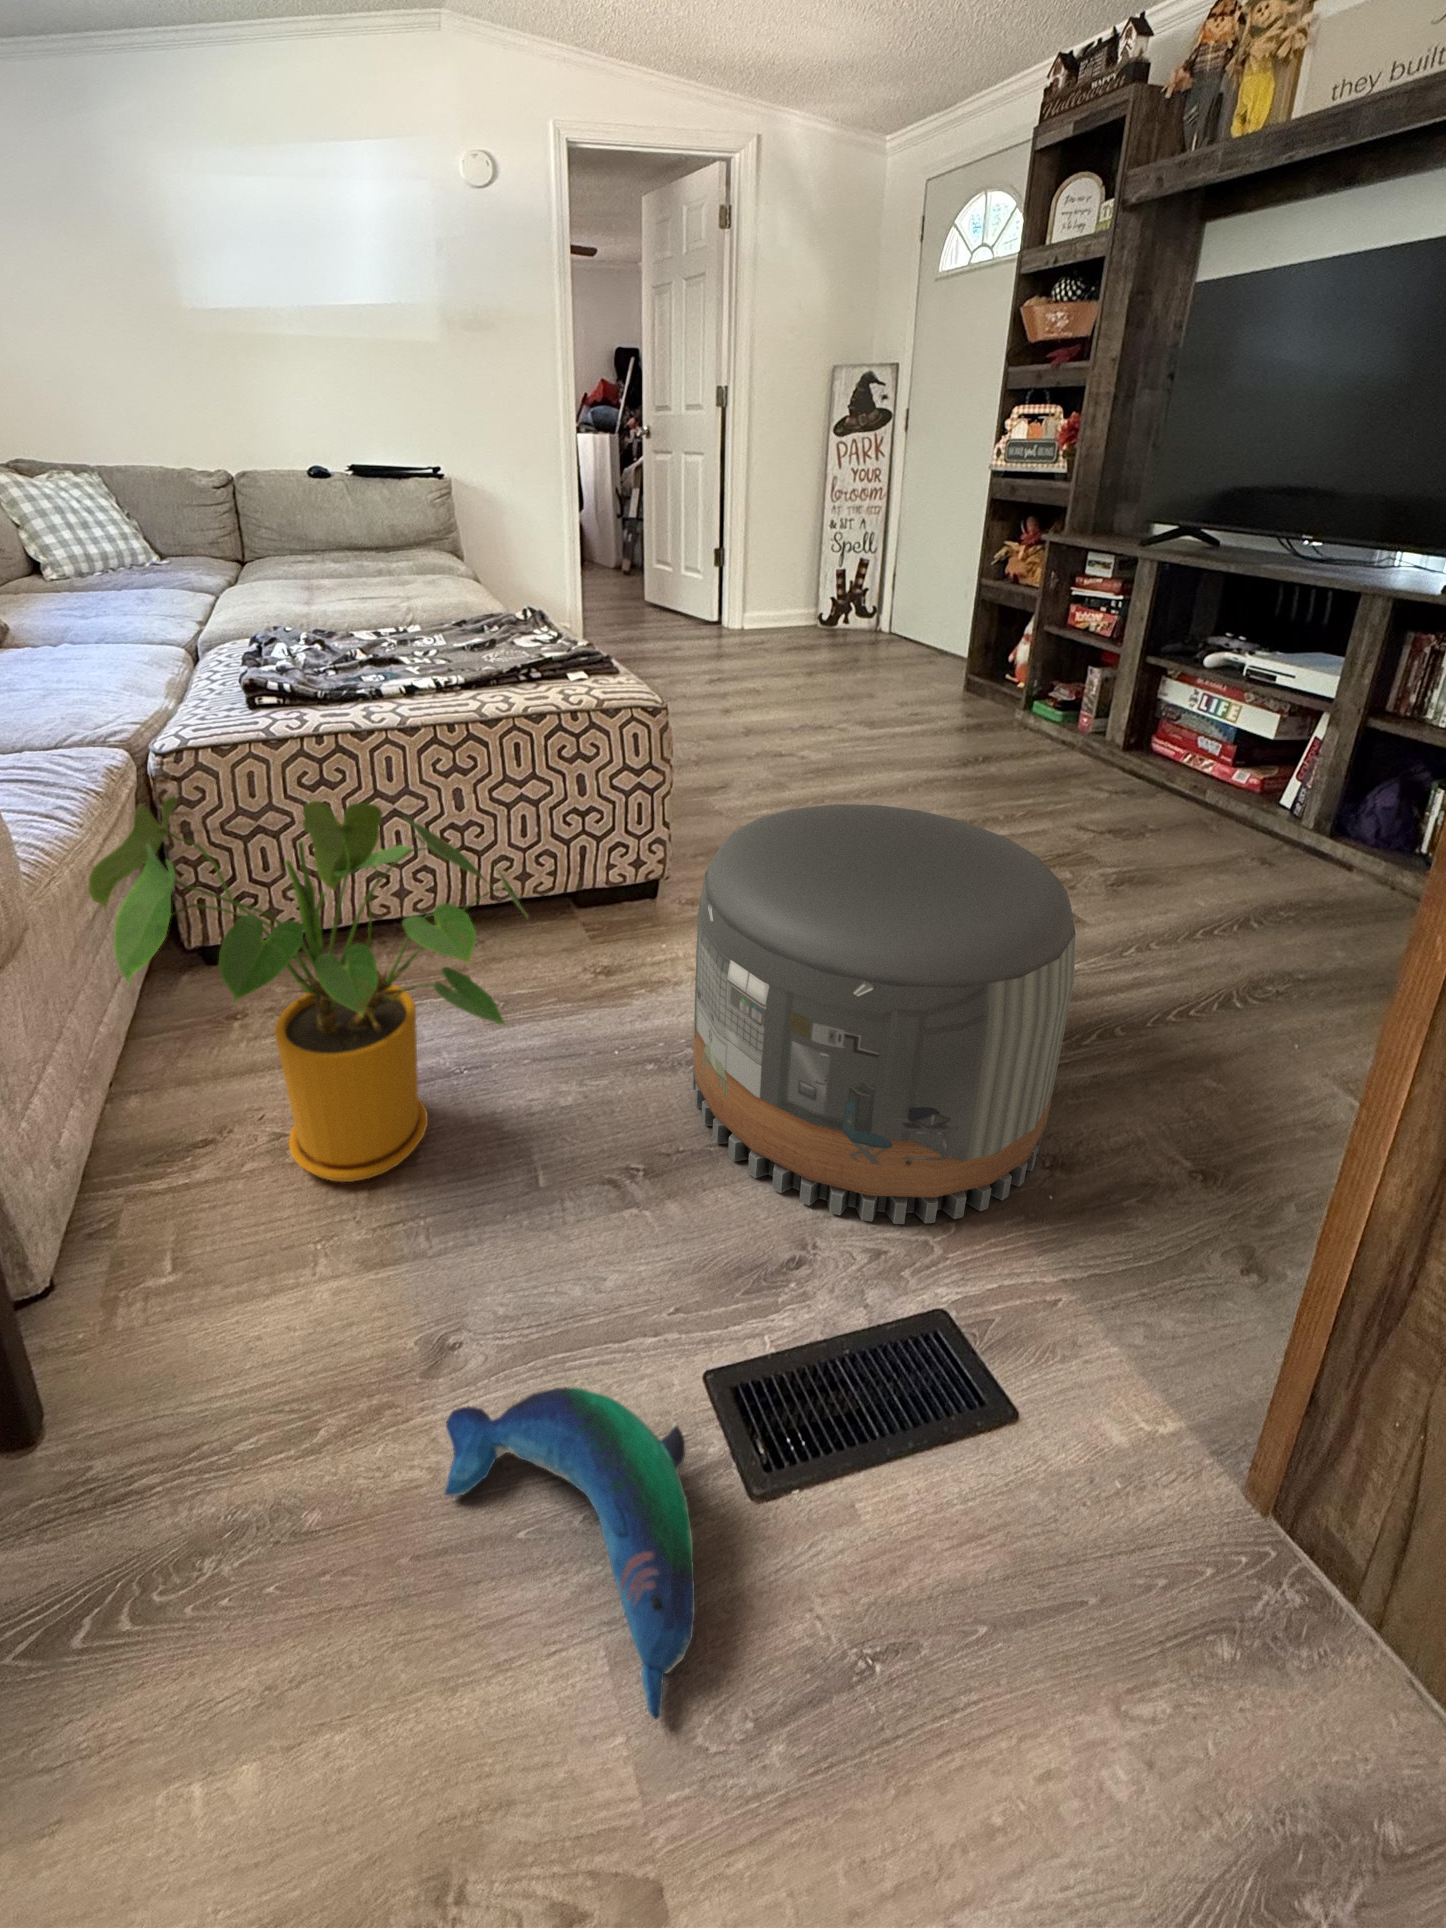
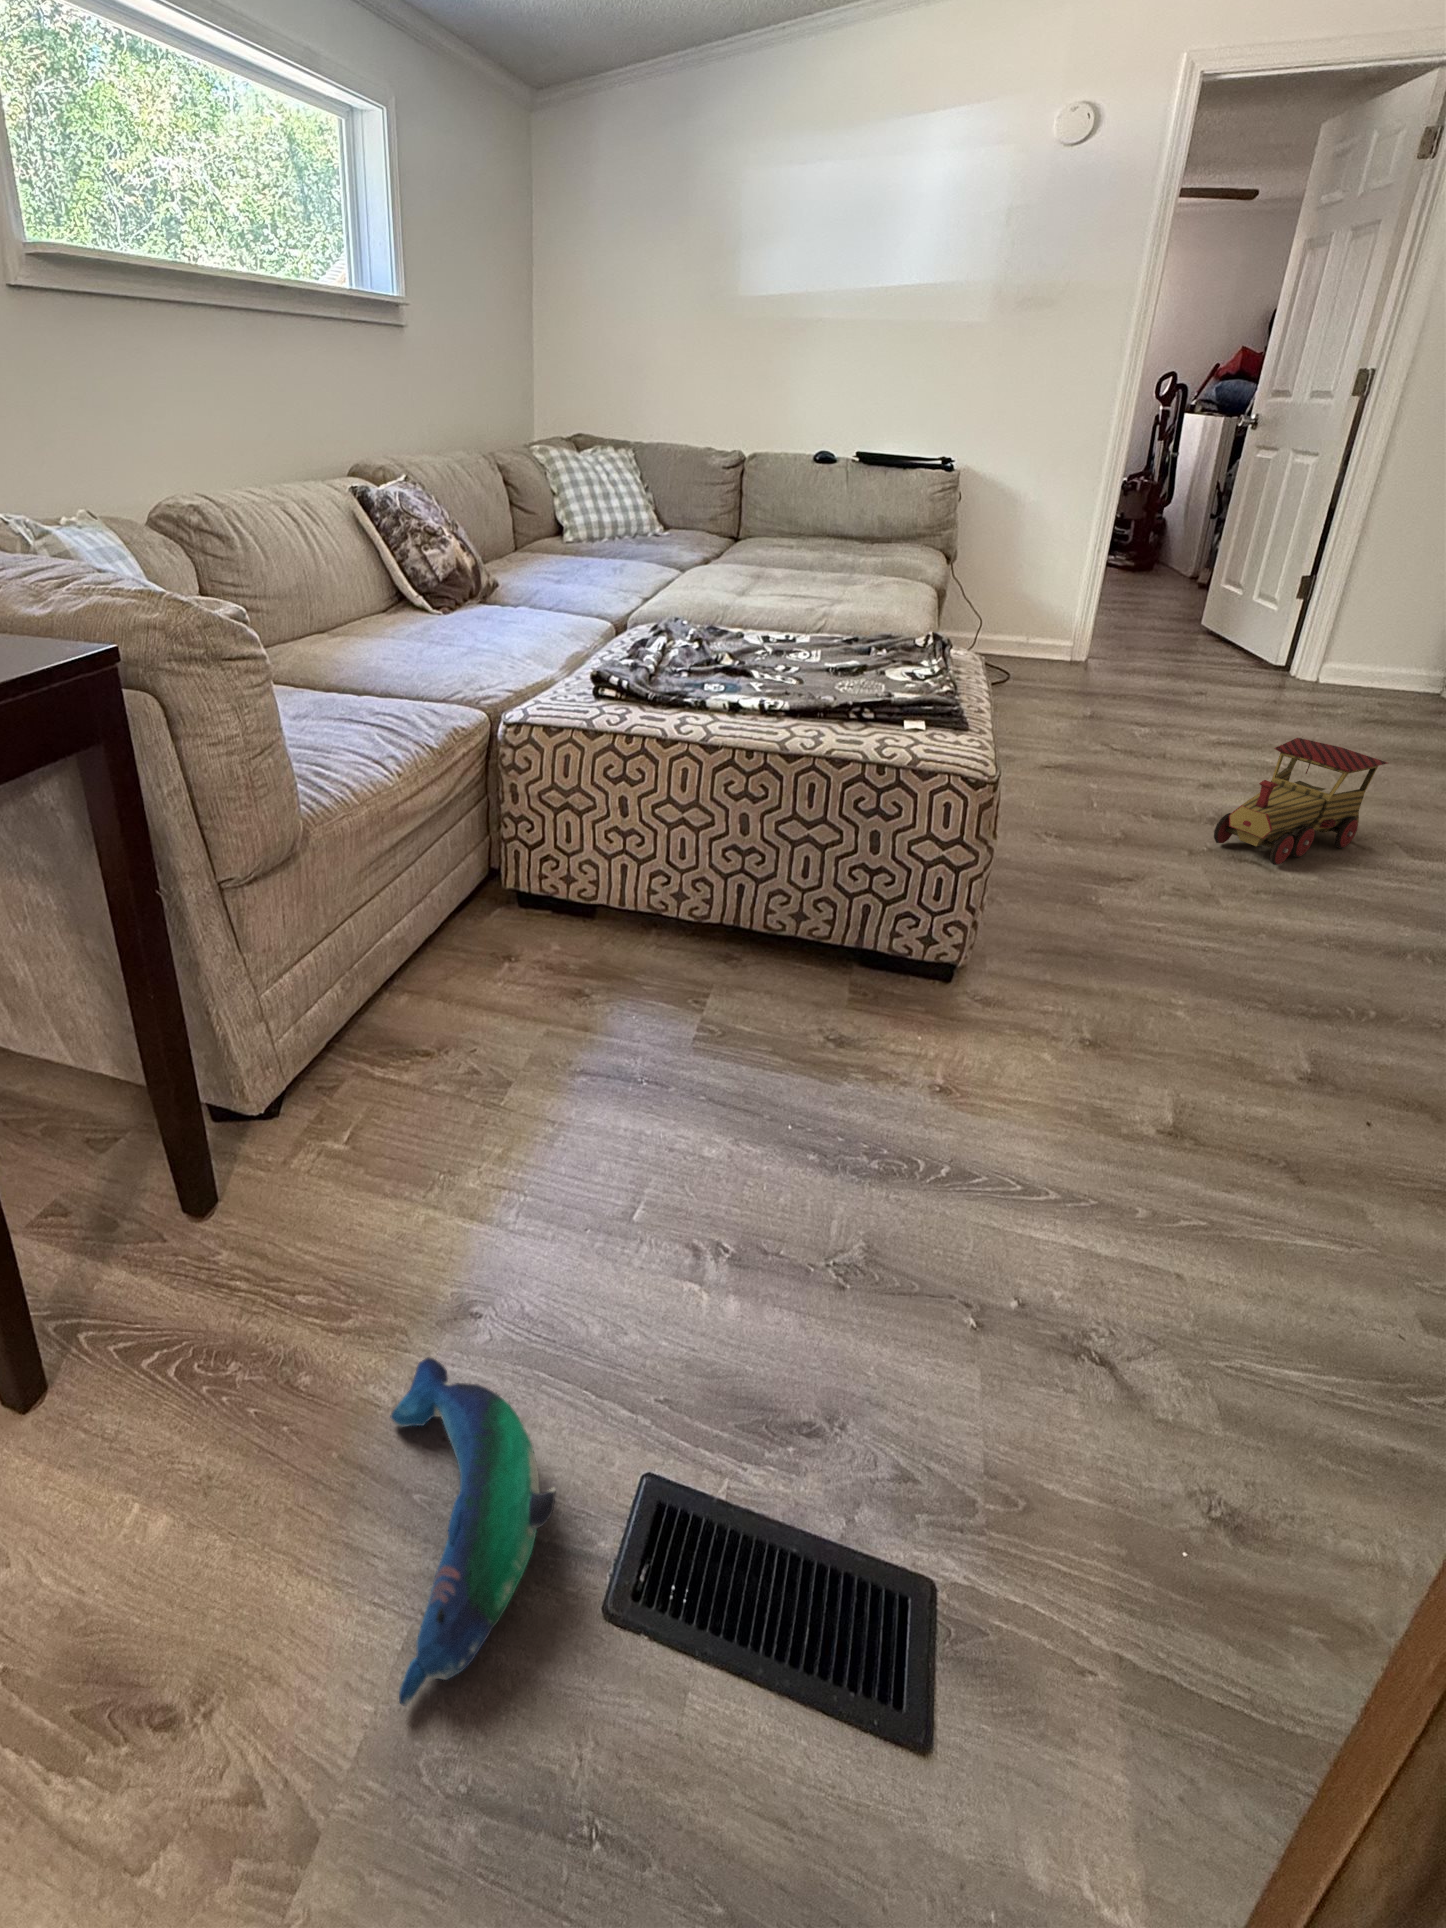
toy train: none [753,658,837,751] -> present [1214,738,1388,865]
house plant: present [88,796,528,1182] -> none [341,769,697,1139]
pouf: present [693,804,1076,1224] -> none [818,944,1363,1531]

